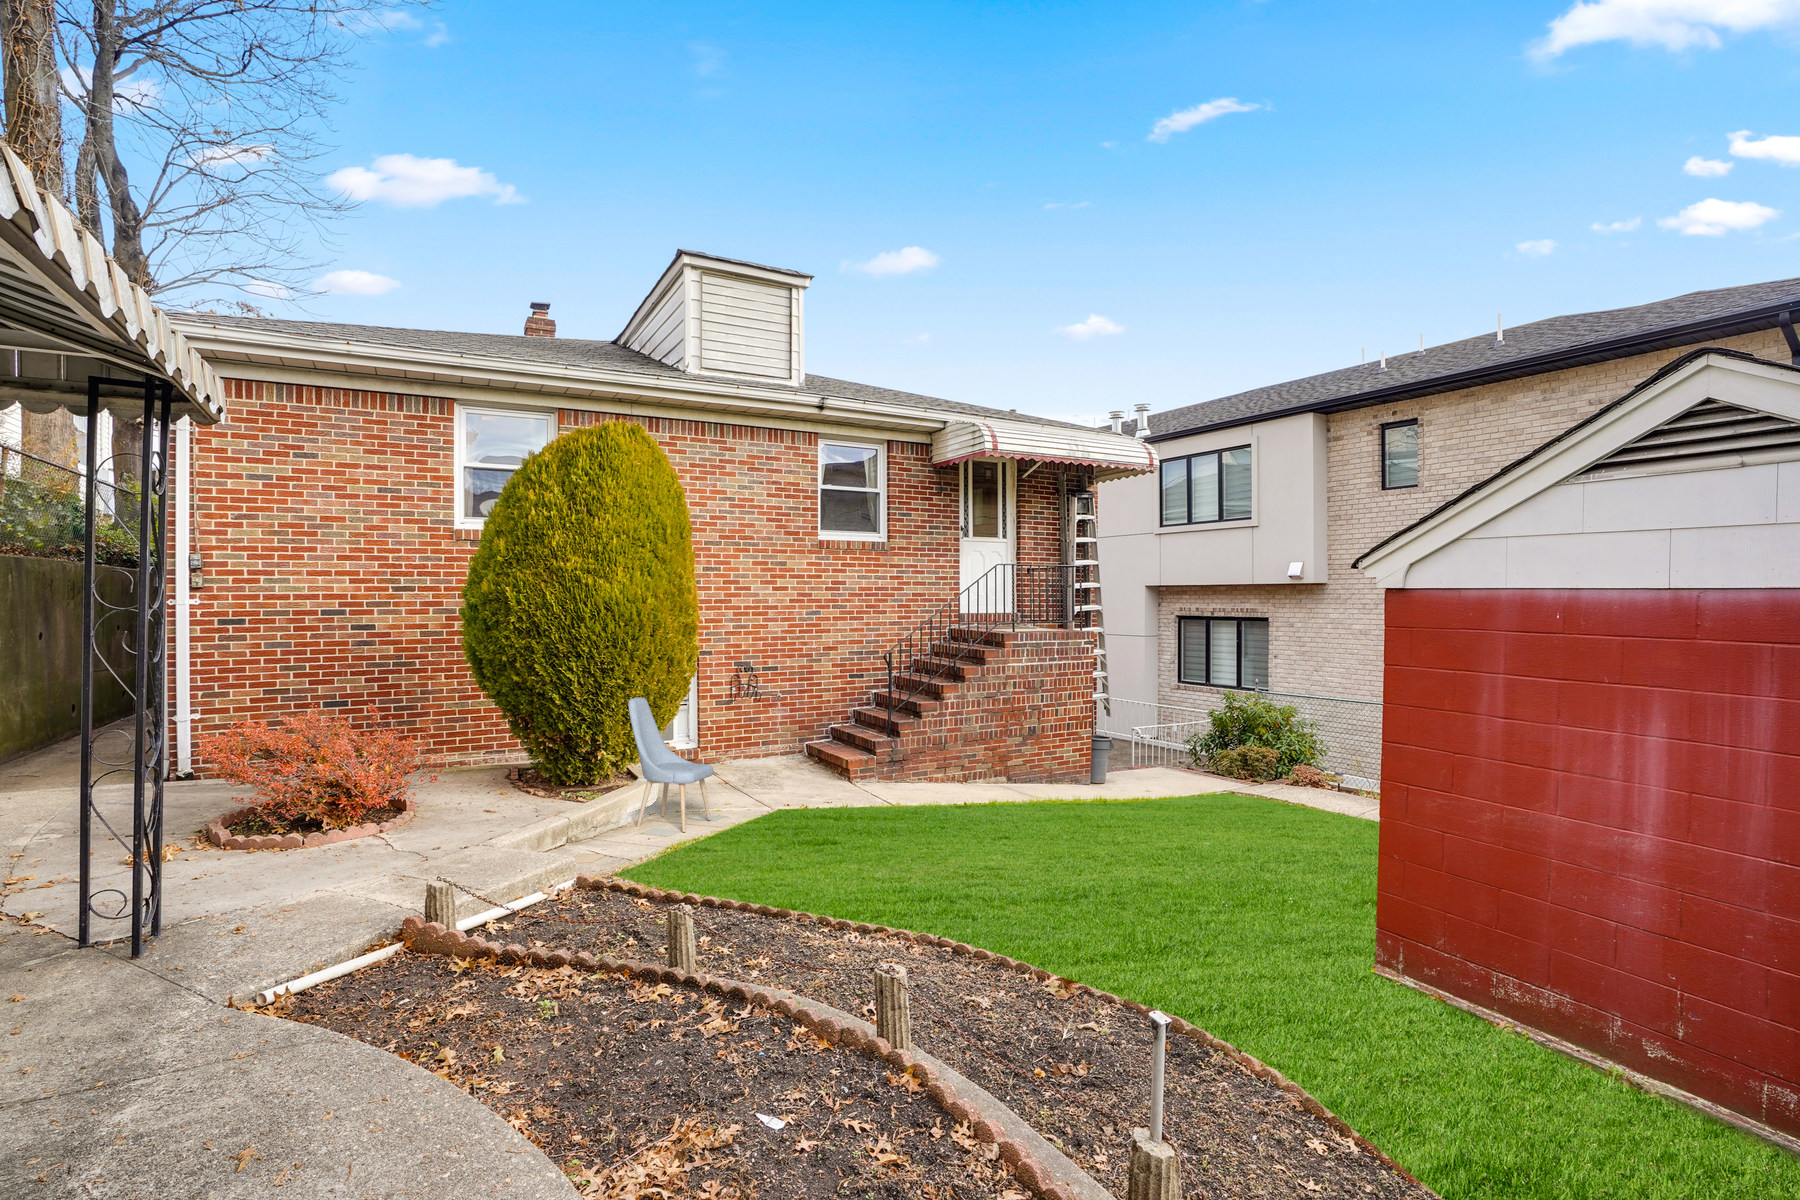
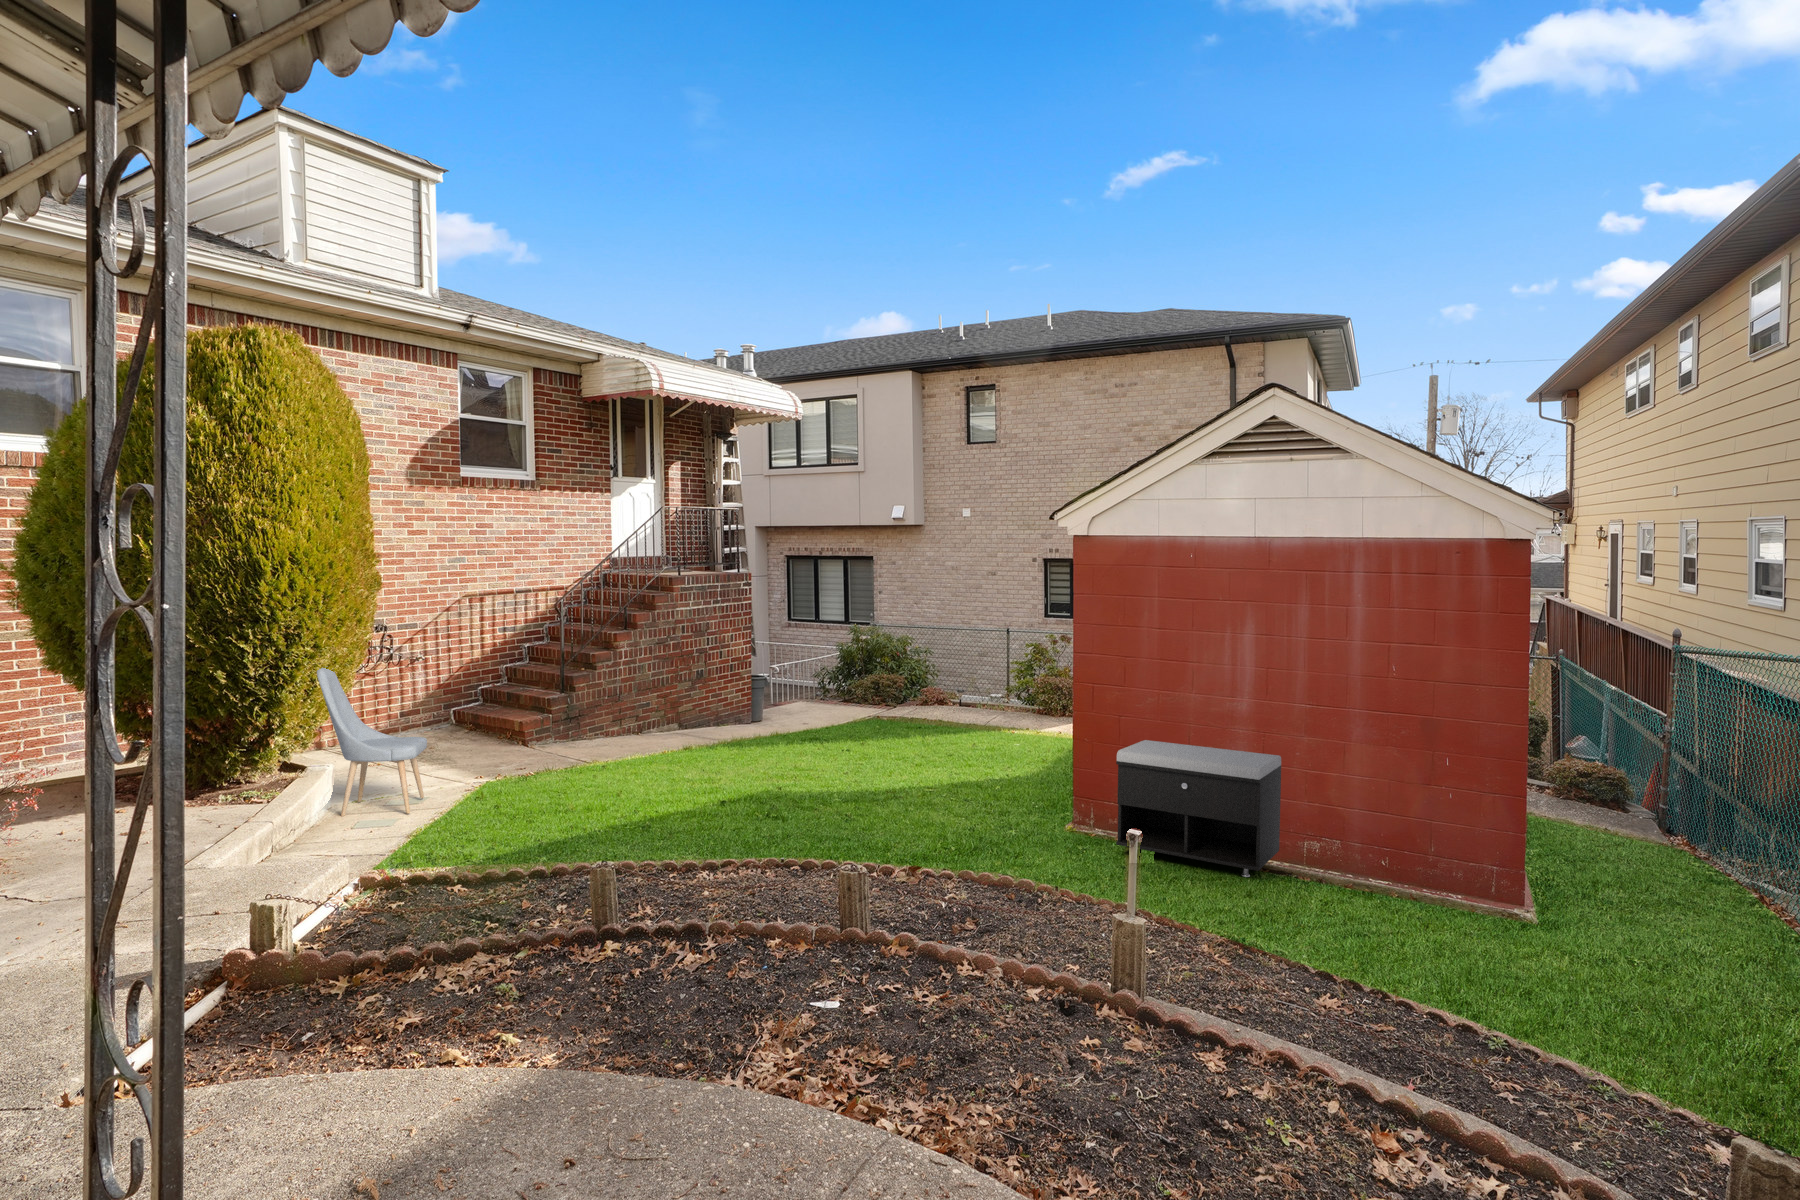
storage bench: none [1377,859,1663,1096] -> present [1116,740,1281,877]

